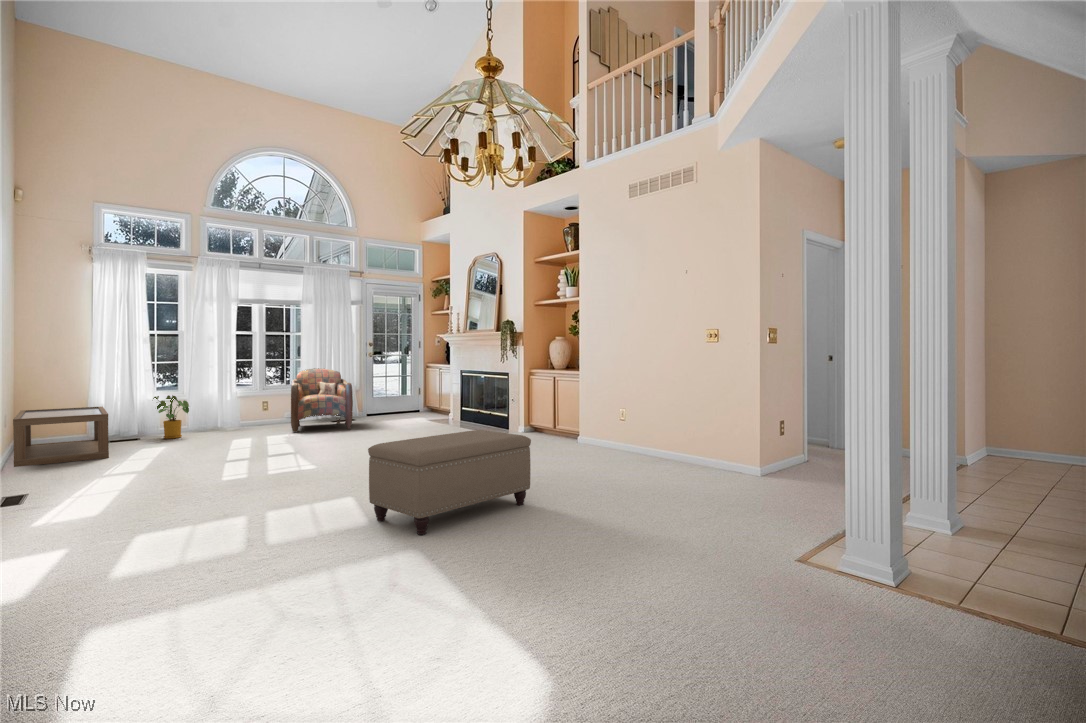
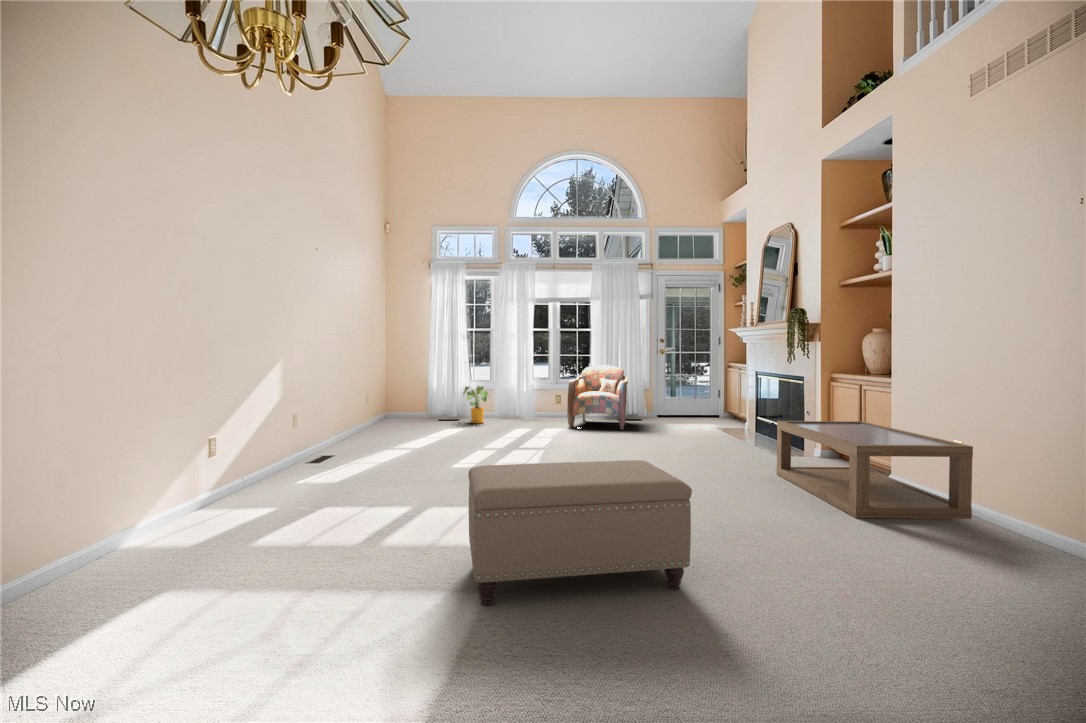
coffee table: present [13,407,109,467] -> present [777,421,973,519]

